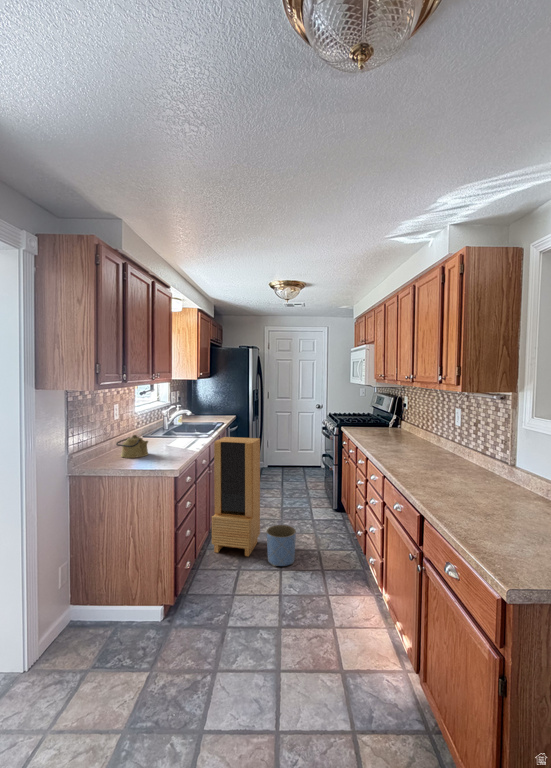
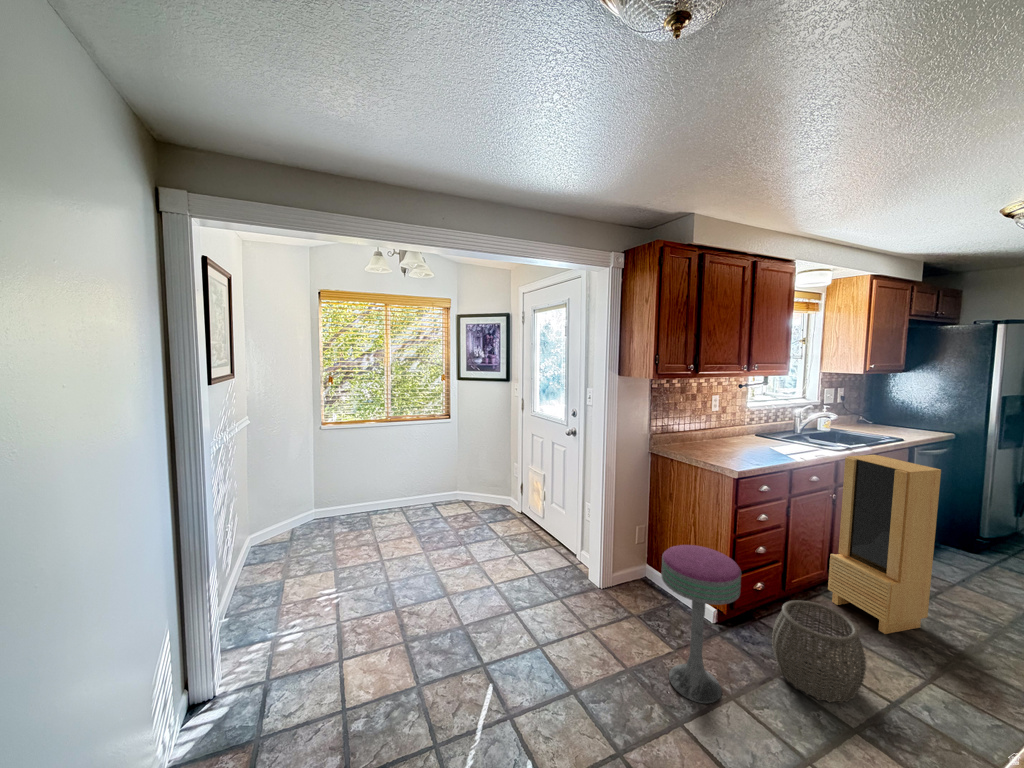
kettle: present [116,435,148,458] -> none [704,427,738,452]
planter: present [267,525,296,567] -> none [915,610,986,689]
bar stool: none [147,546,220,706] -> present [661,545,741,703]
woven basket: none [214,553,272,627] -> present [772,601,866,703]

